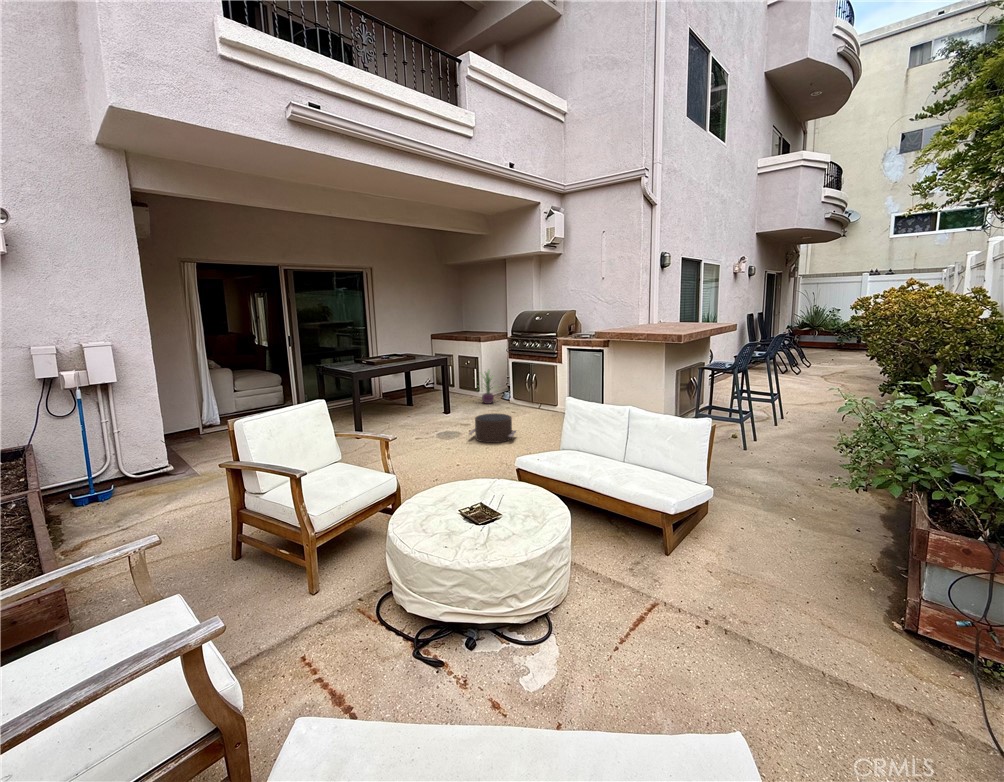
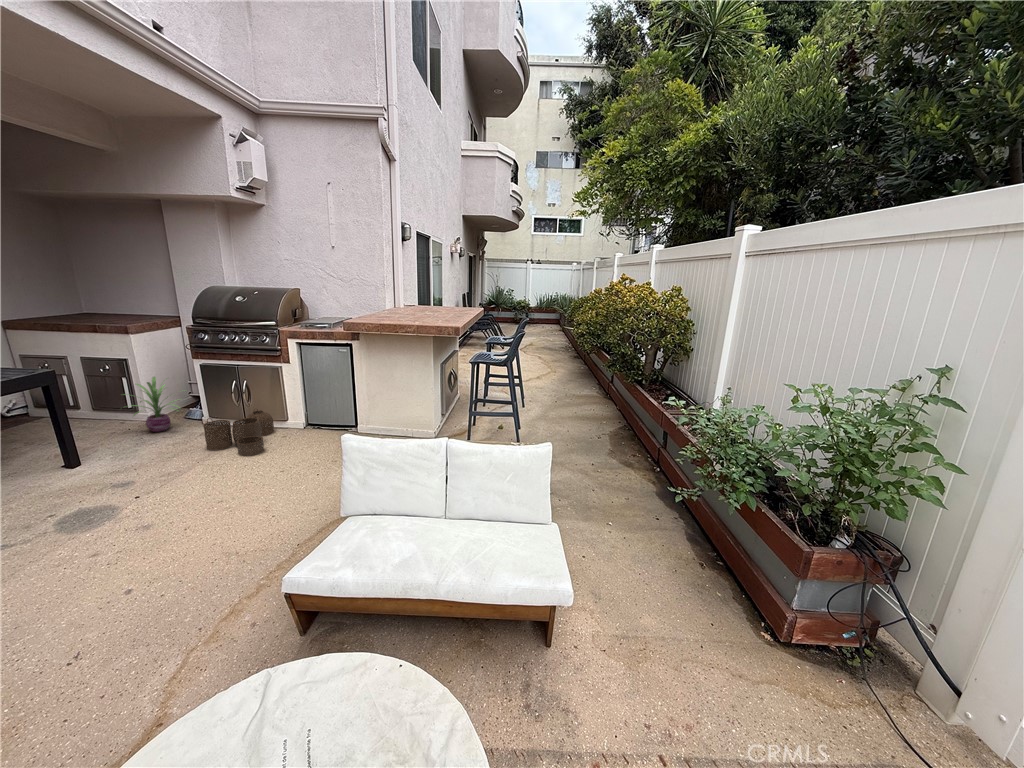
woven basket: none [508,394,549,421] -> present [203,409,274,455]
pouf: present [469,414,516,443] -> none [136,460,237,521]

